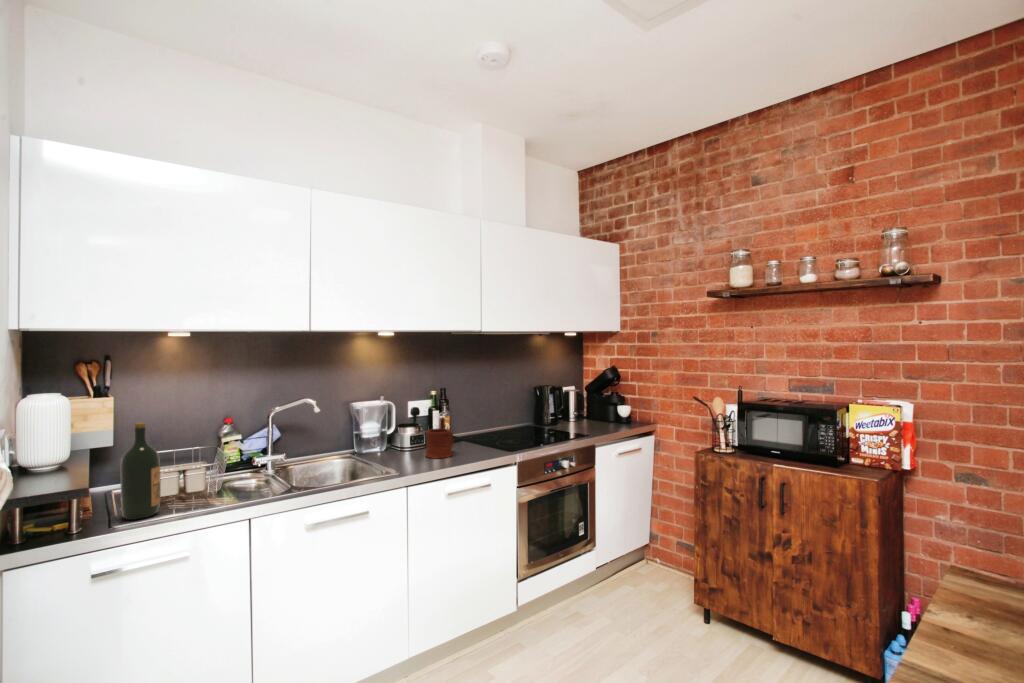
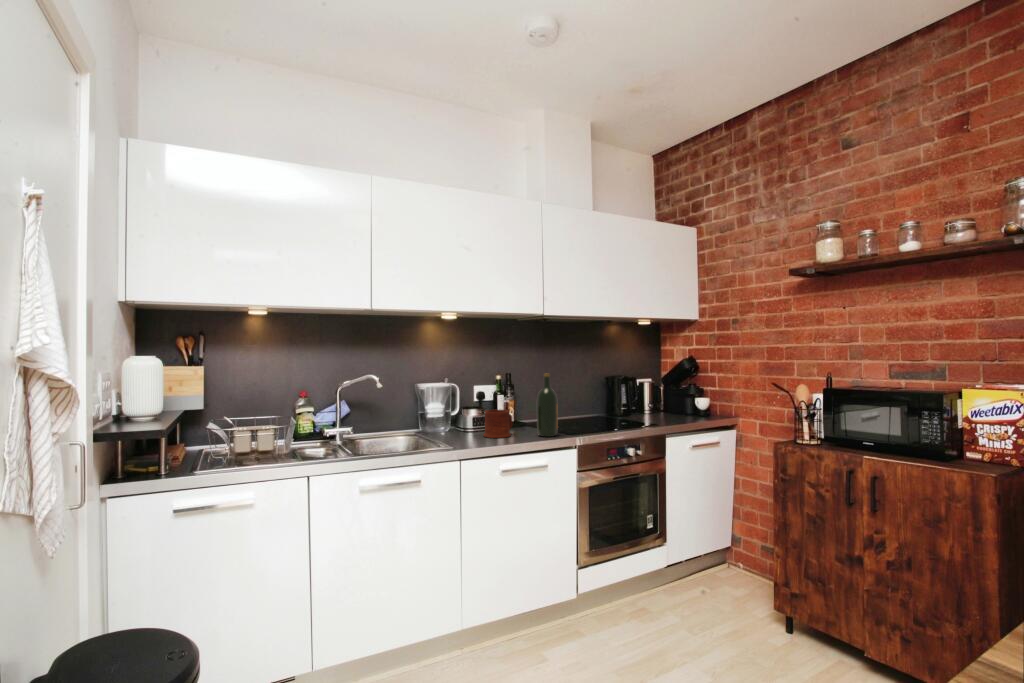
wine bottle: present [120,423,160,520] -> present [537,374,558,437]

